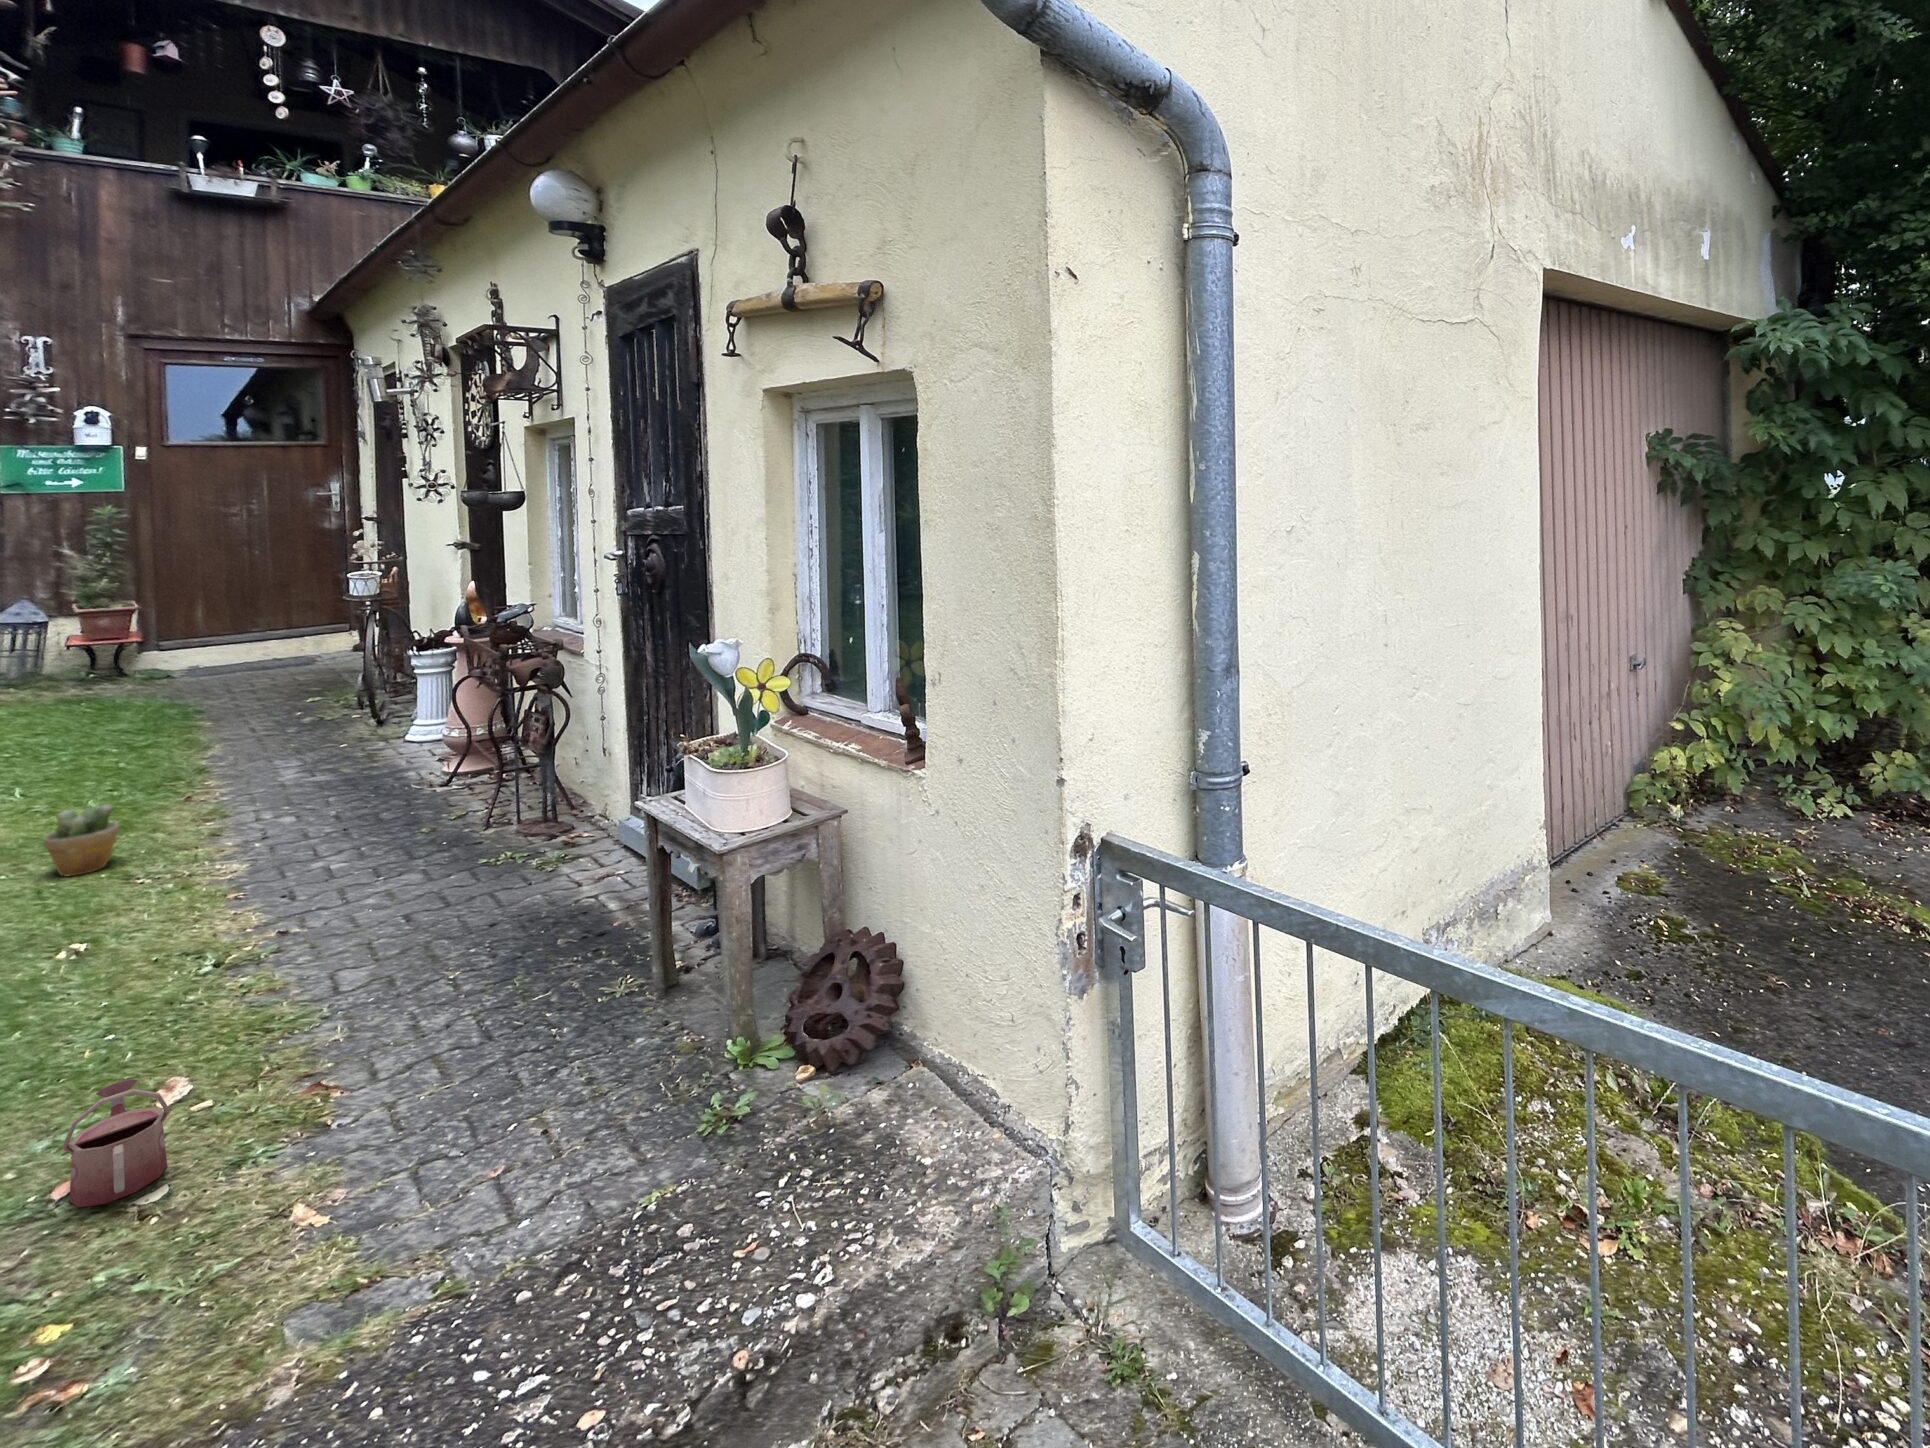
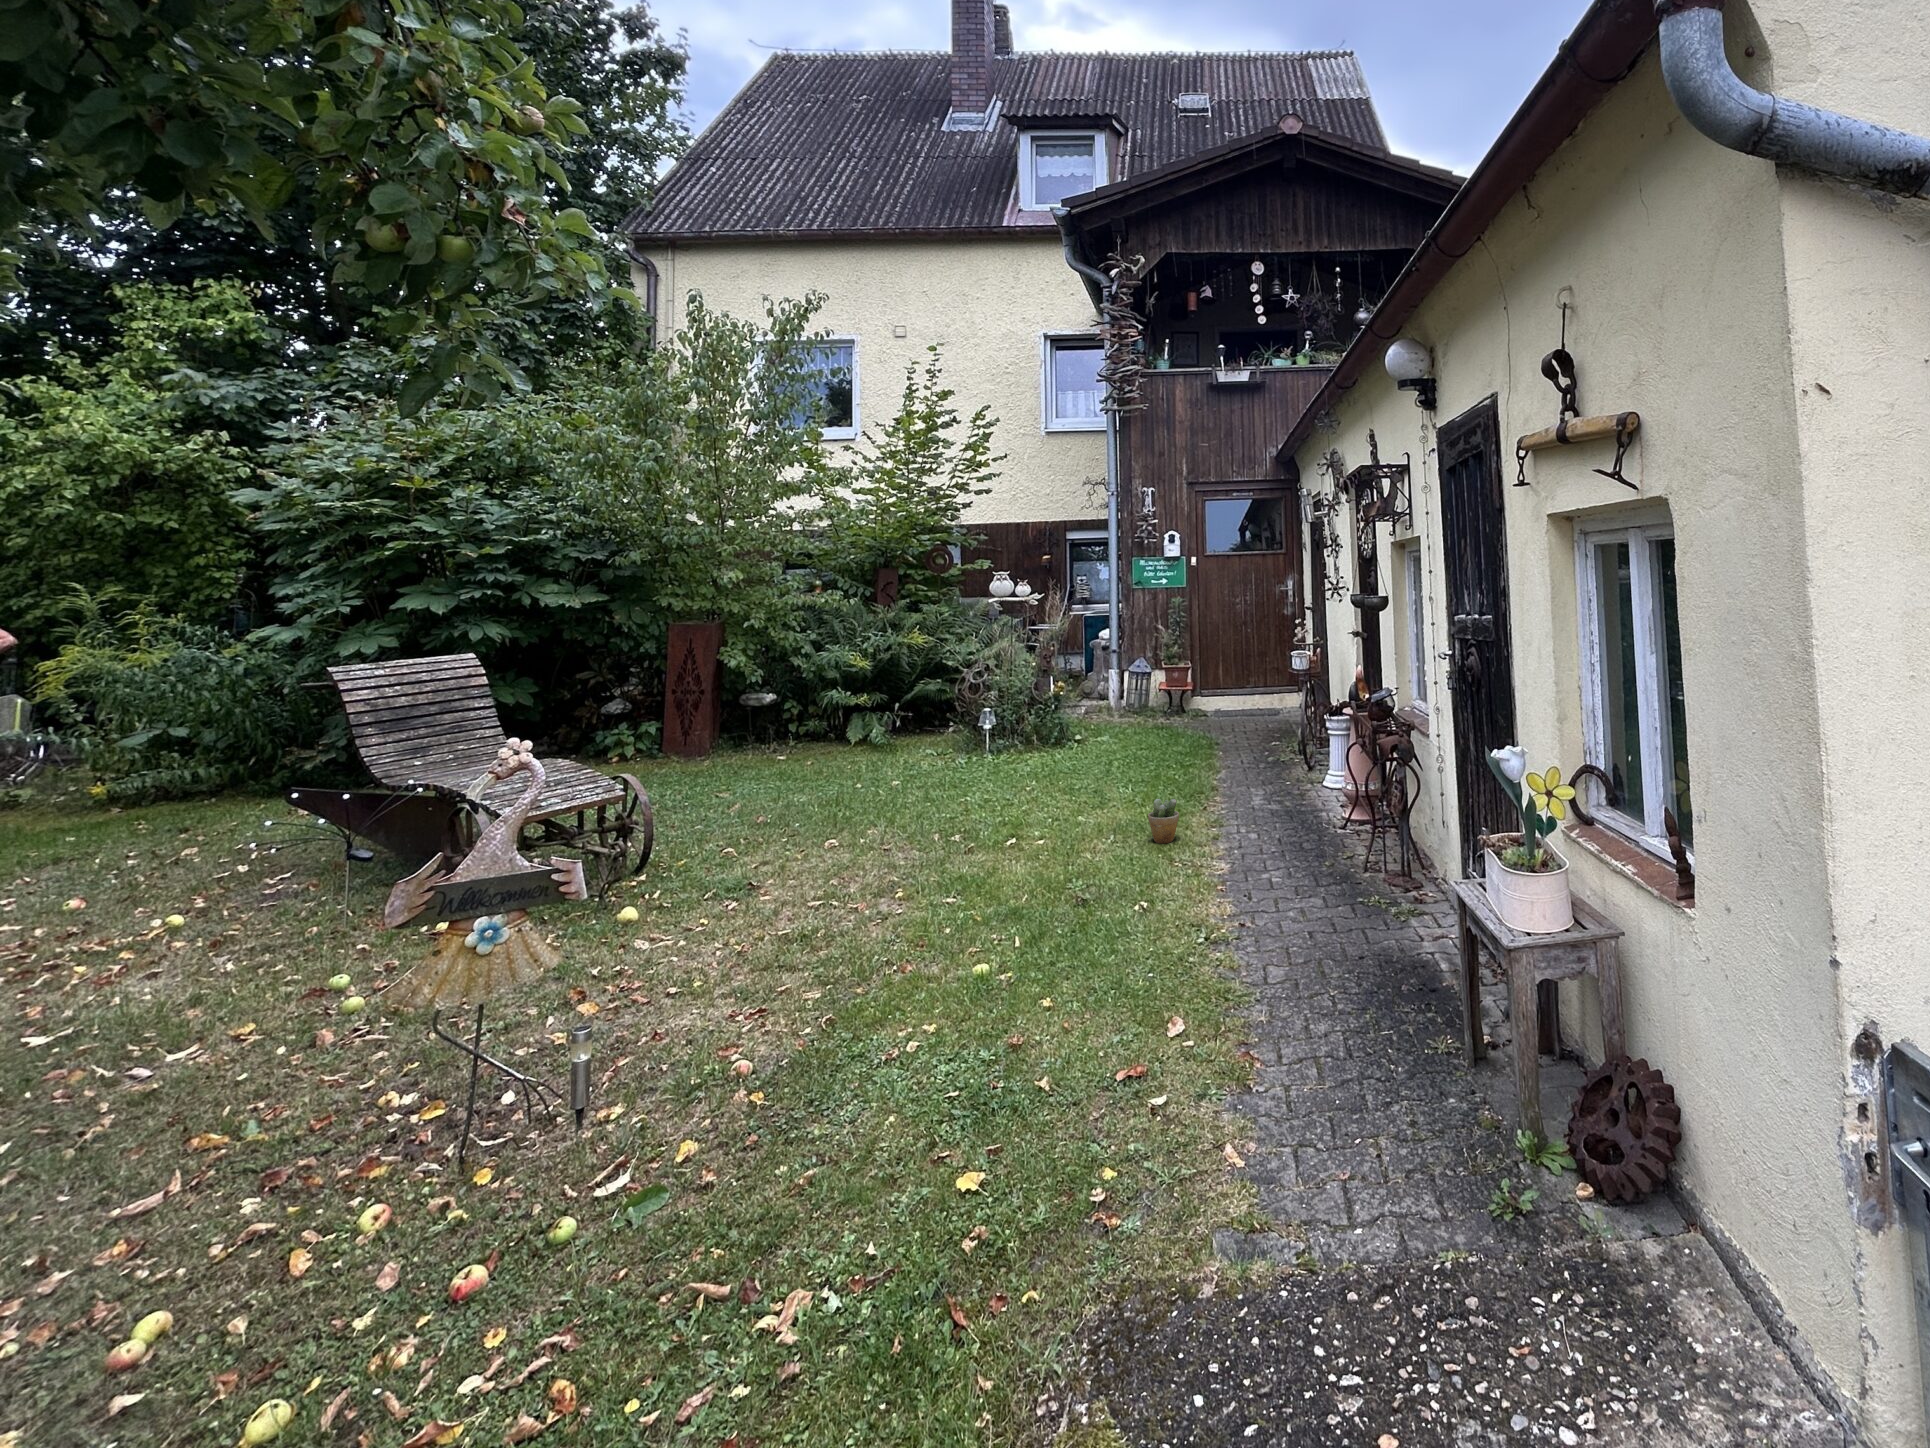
watering can: present [62,1079,170,1208] -> none [1140,996,1186,1078]

